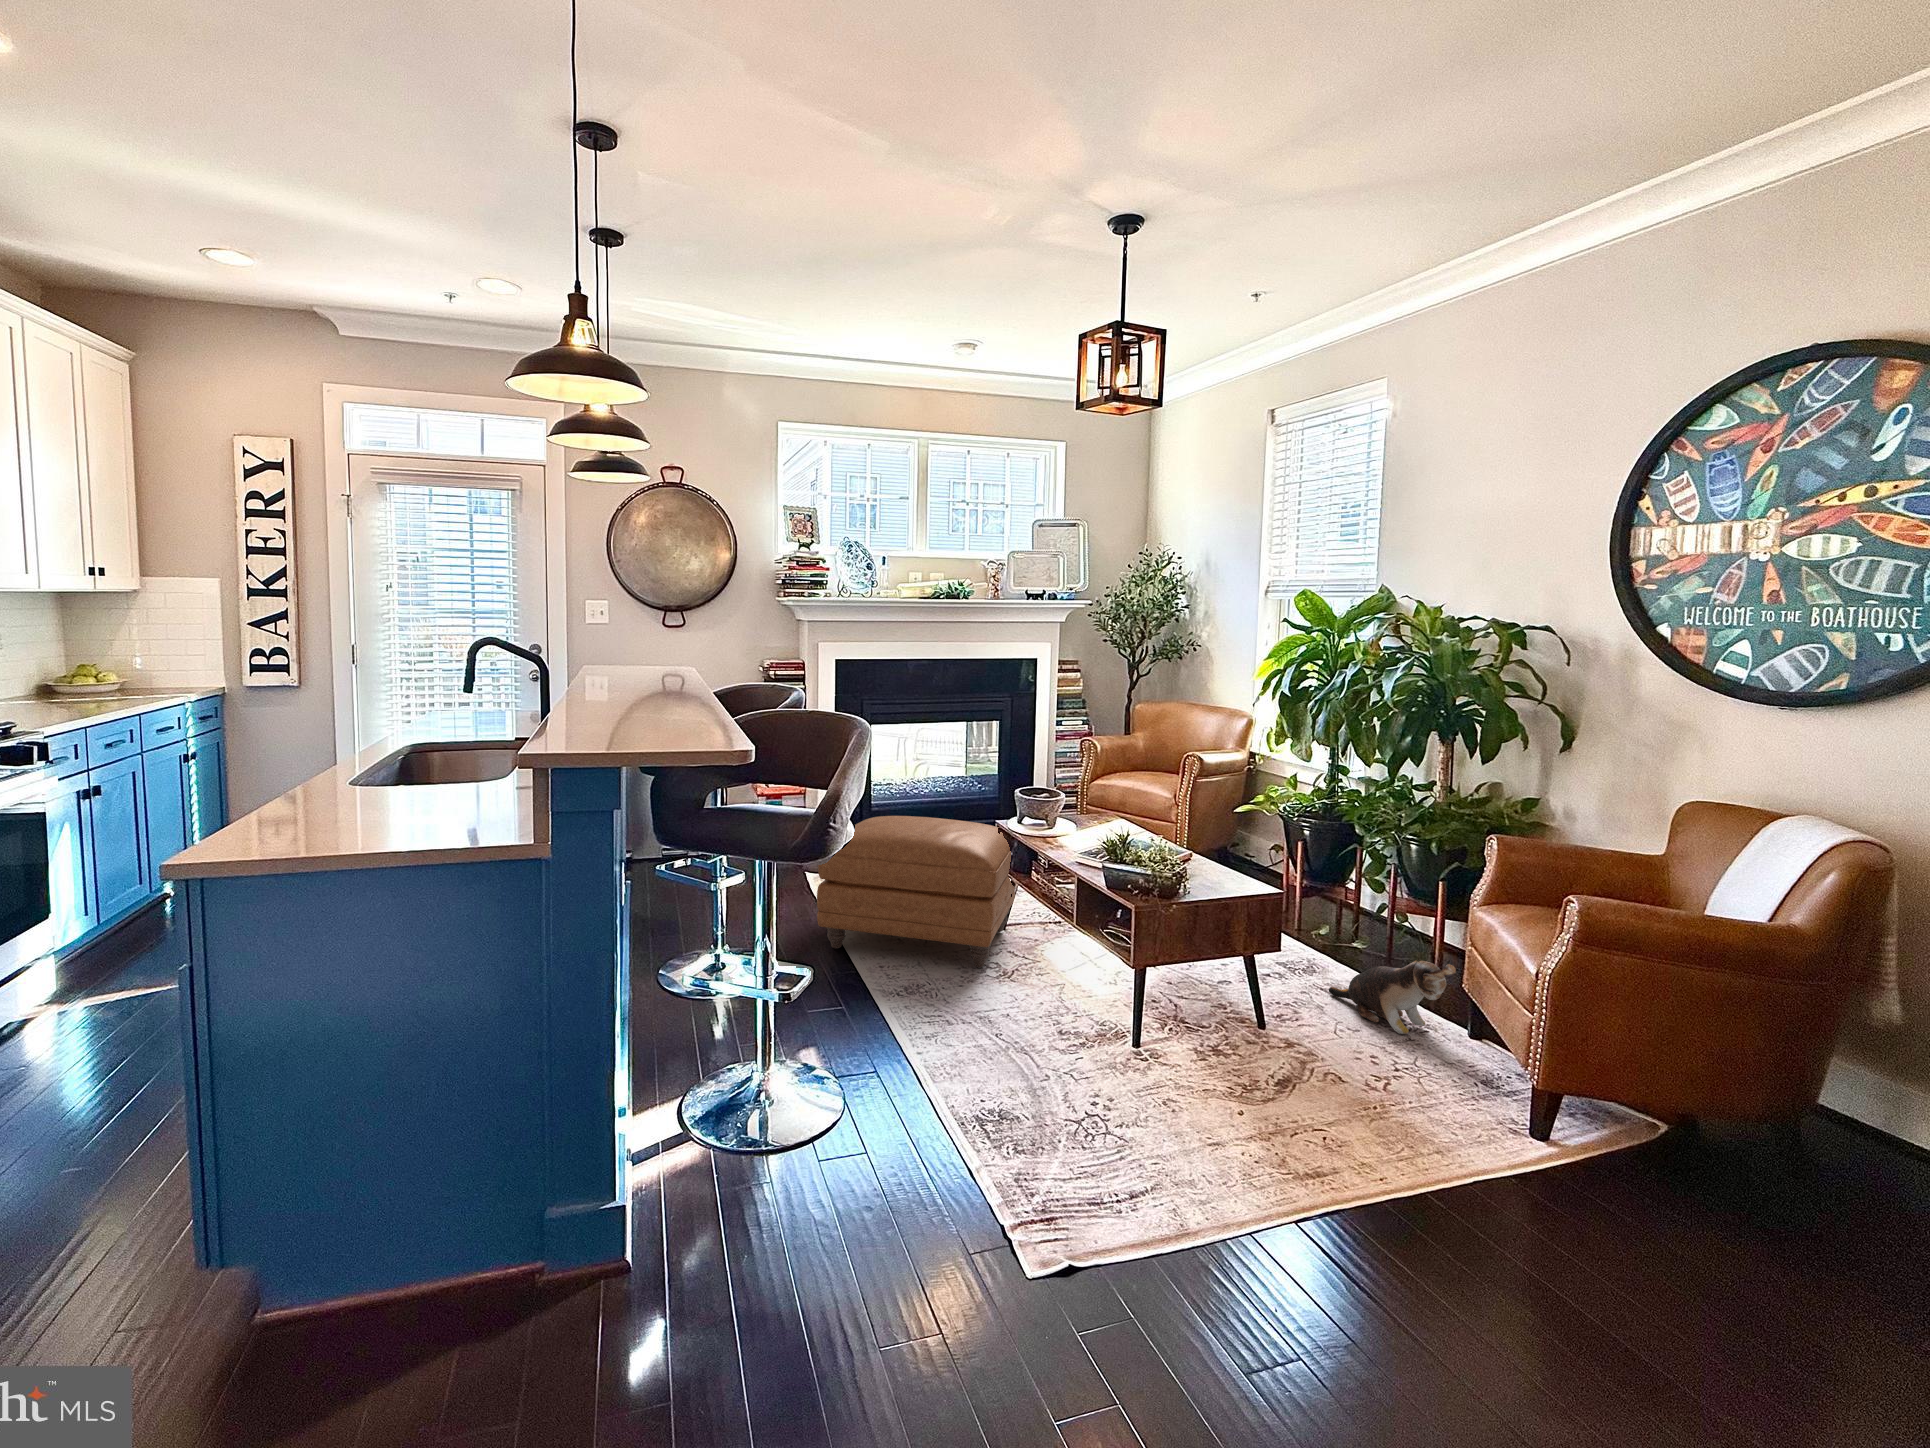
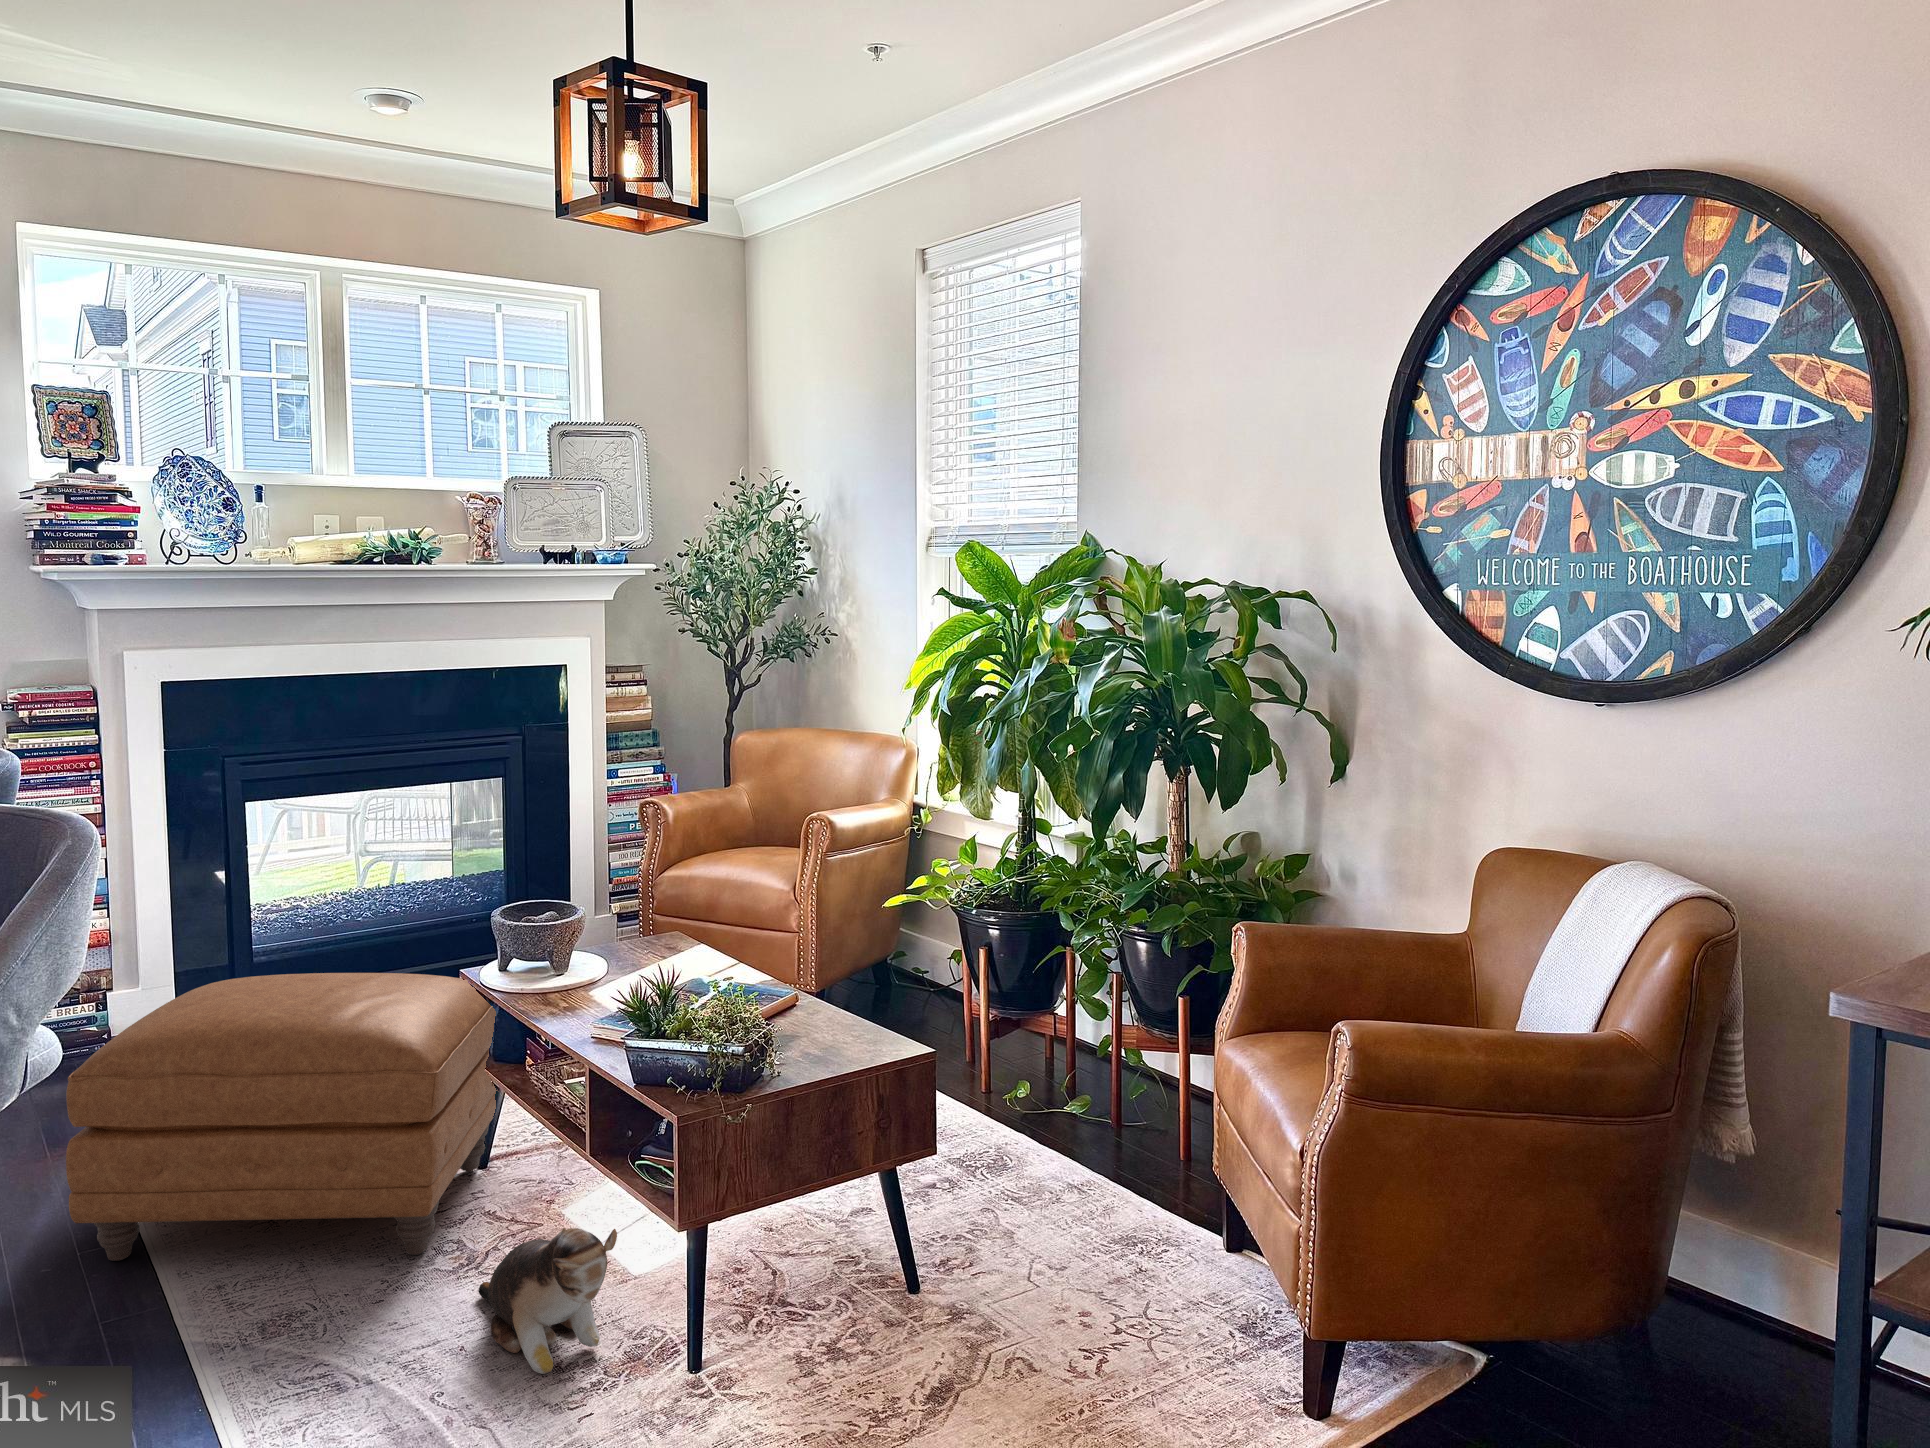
plush toy: present [1329,960,1456,1034] -> present [478,1228,617,1374]

